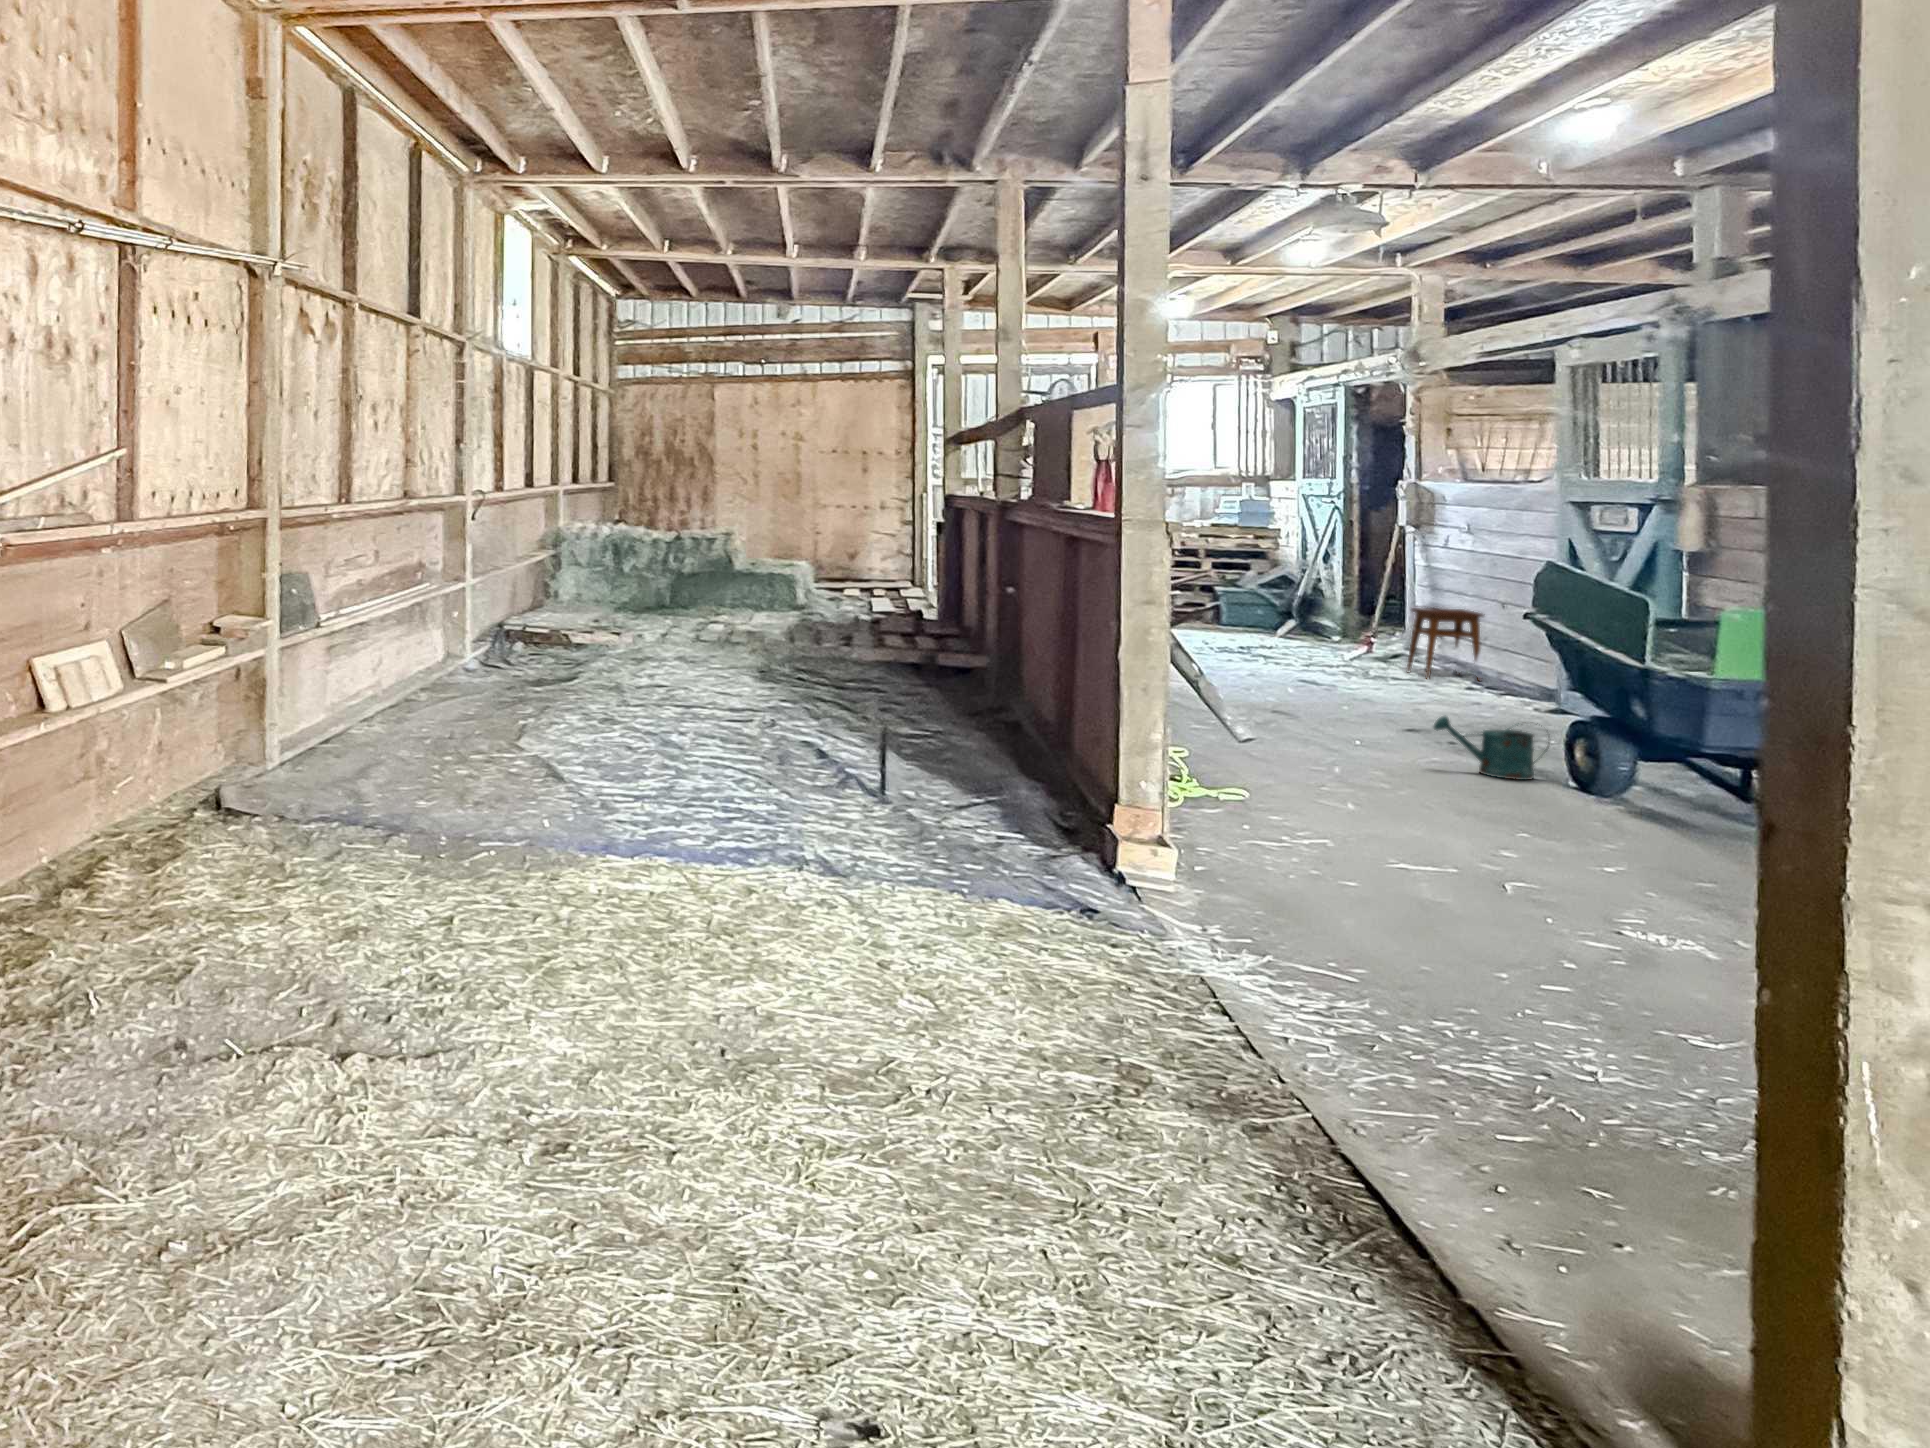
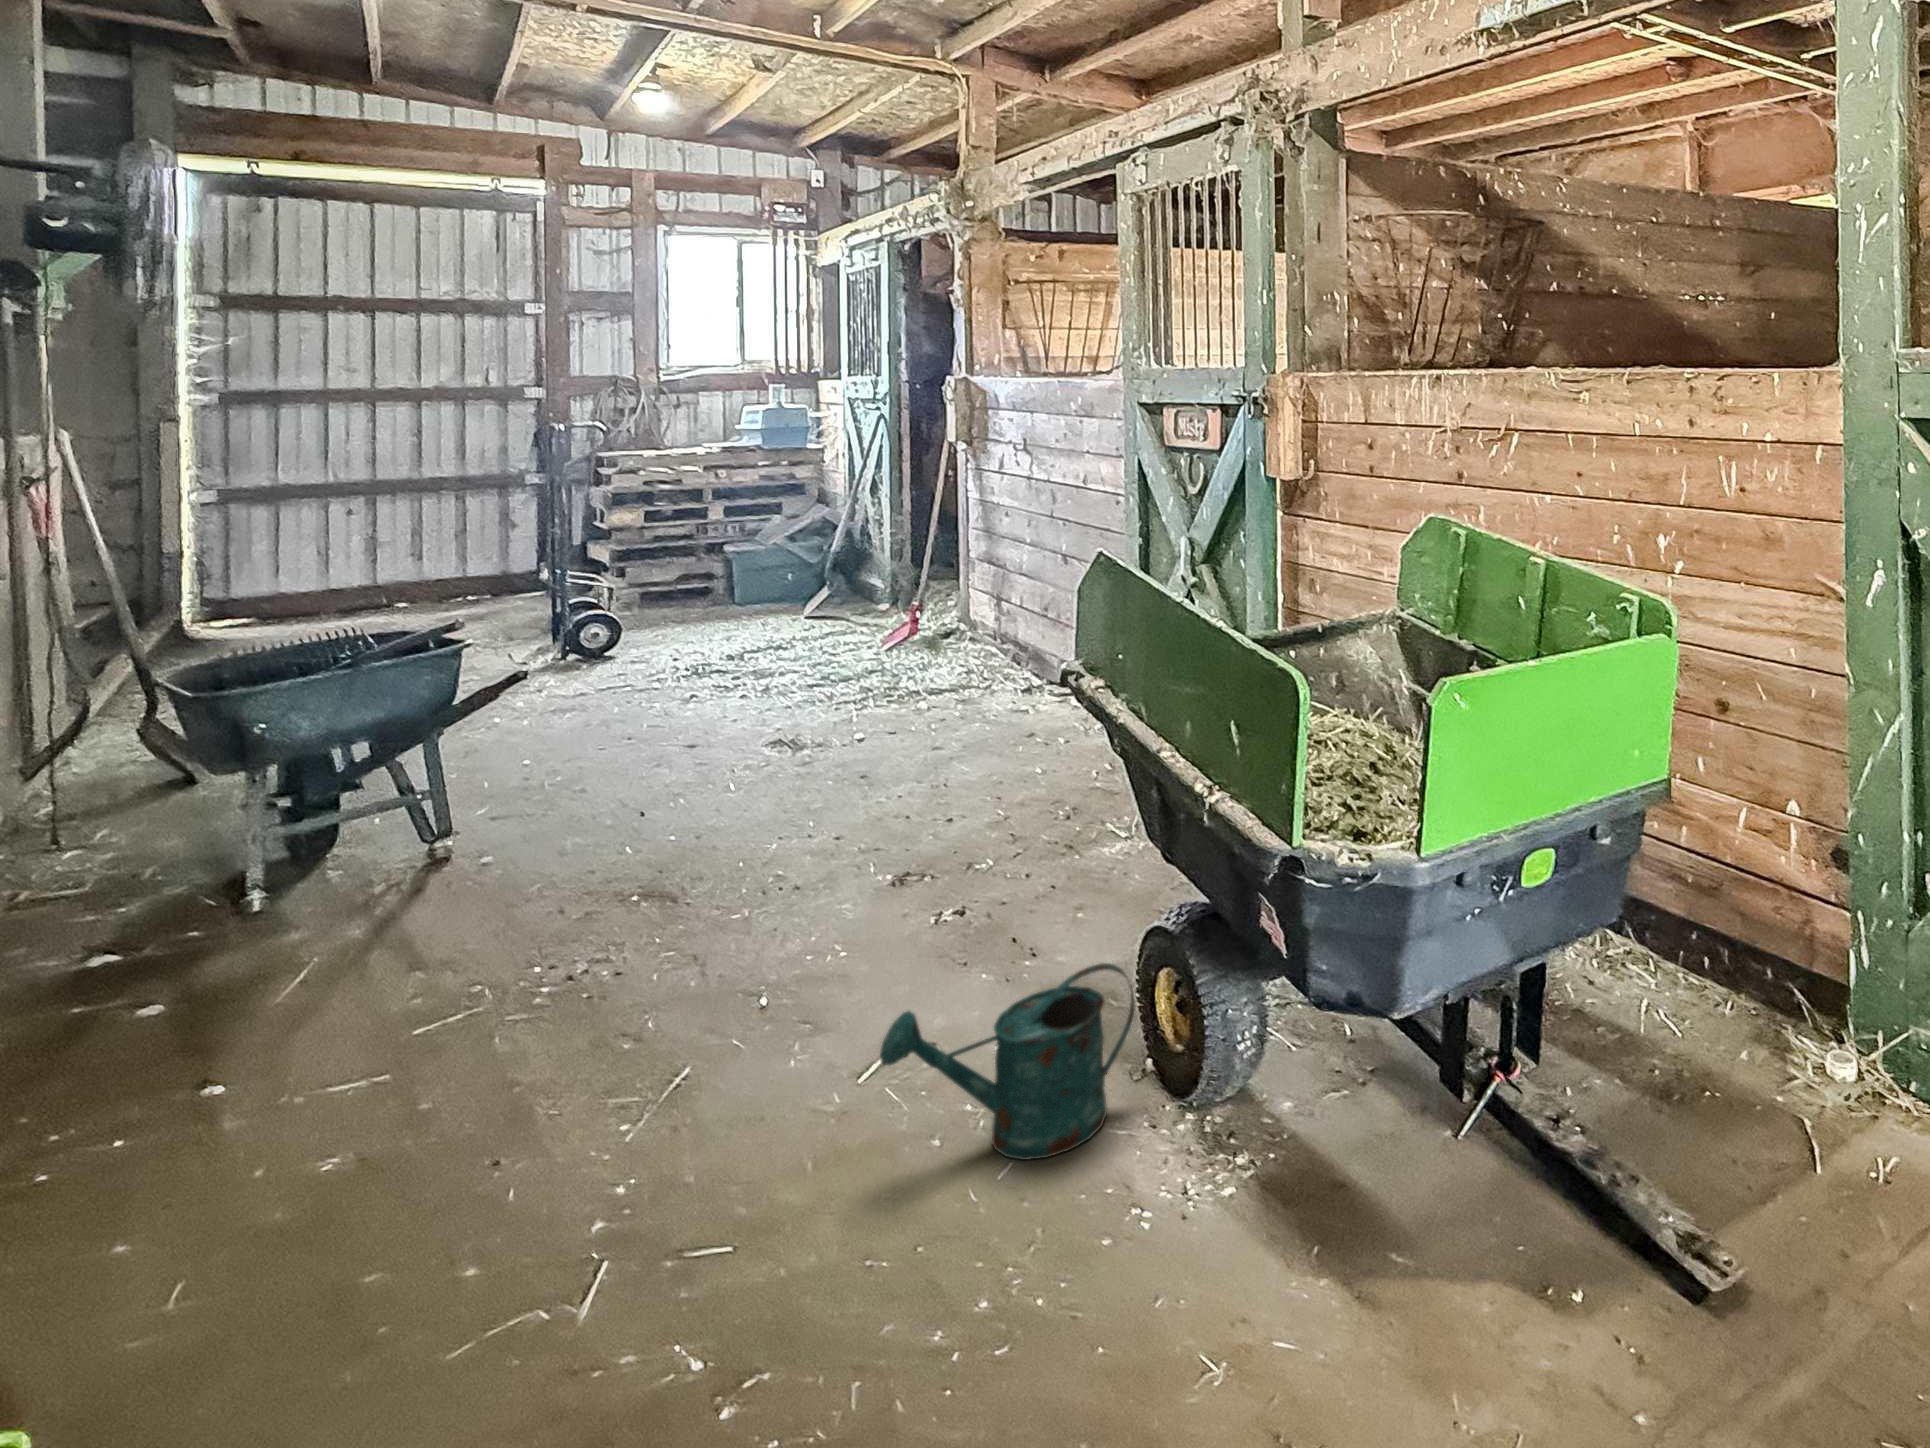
stool: present [1407,608,1484,681] -> none [950,566,1047,691]

